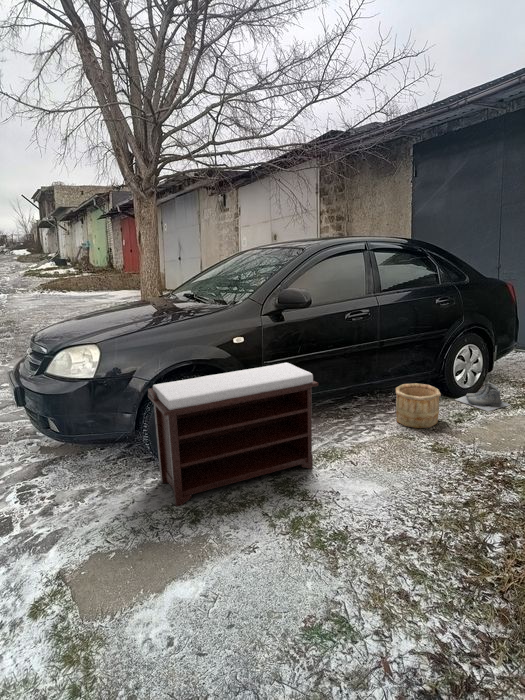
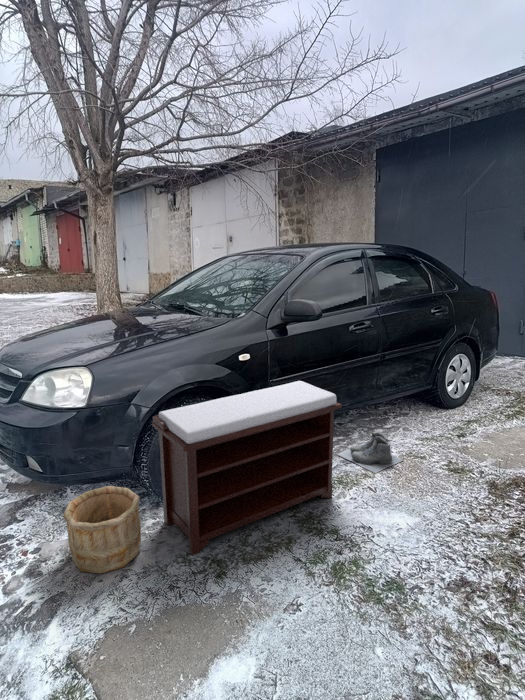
boots: present [455,382,510,411] -> present [337,432,403,473]
wooden bucket: present [396,383,441,428] -> present [63,486,141,573]

